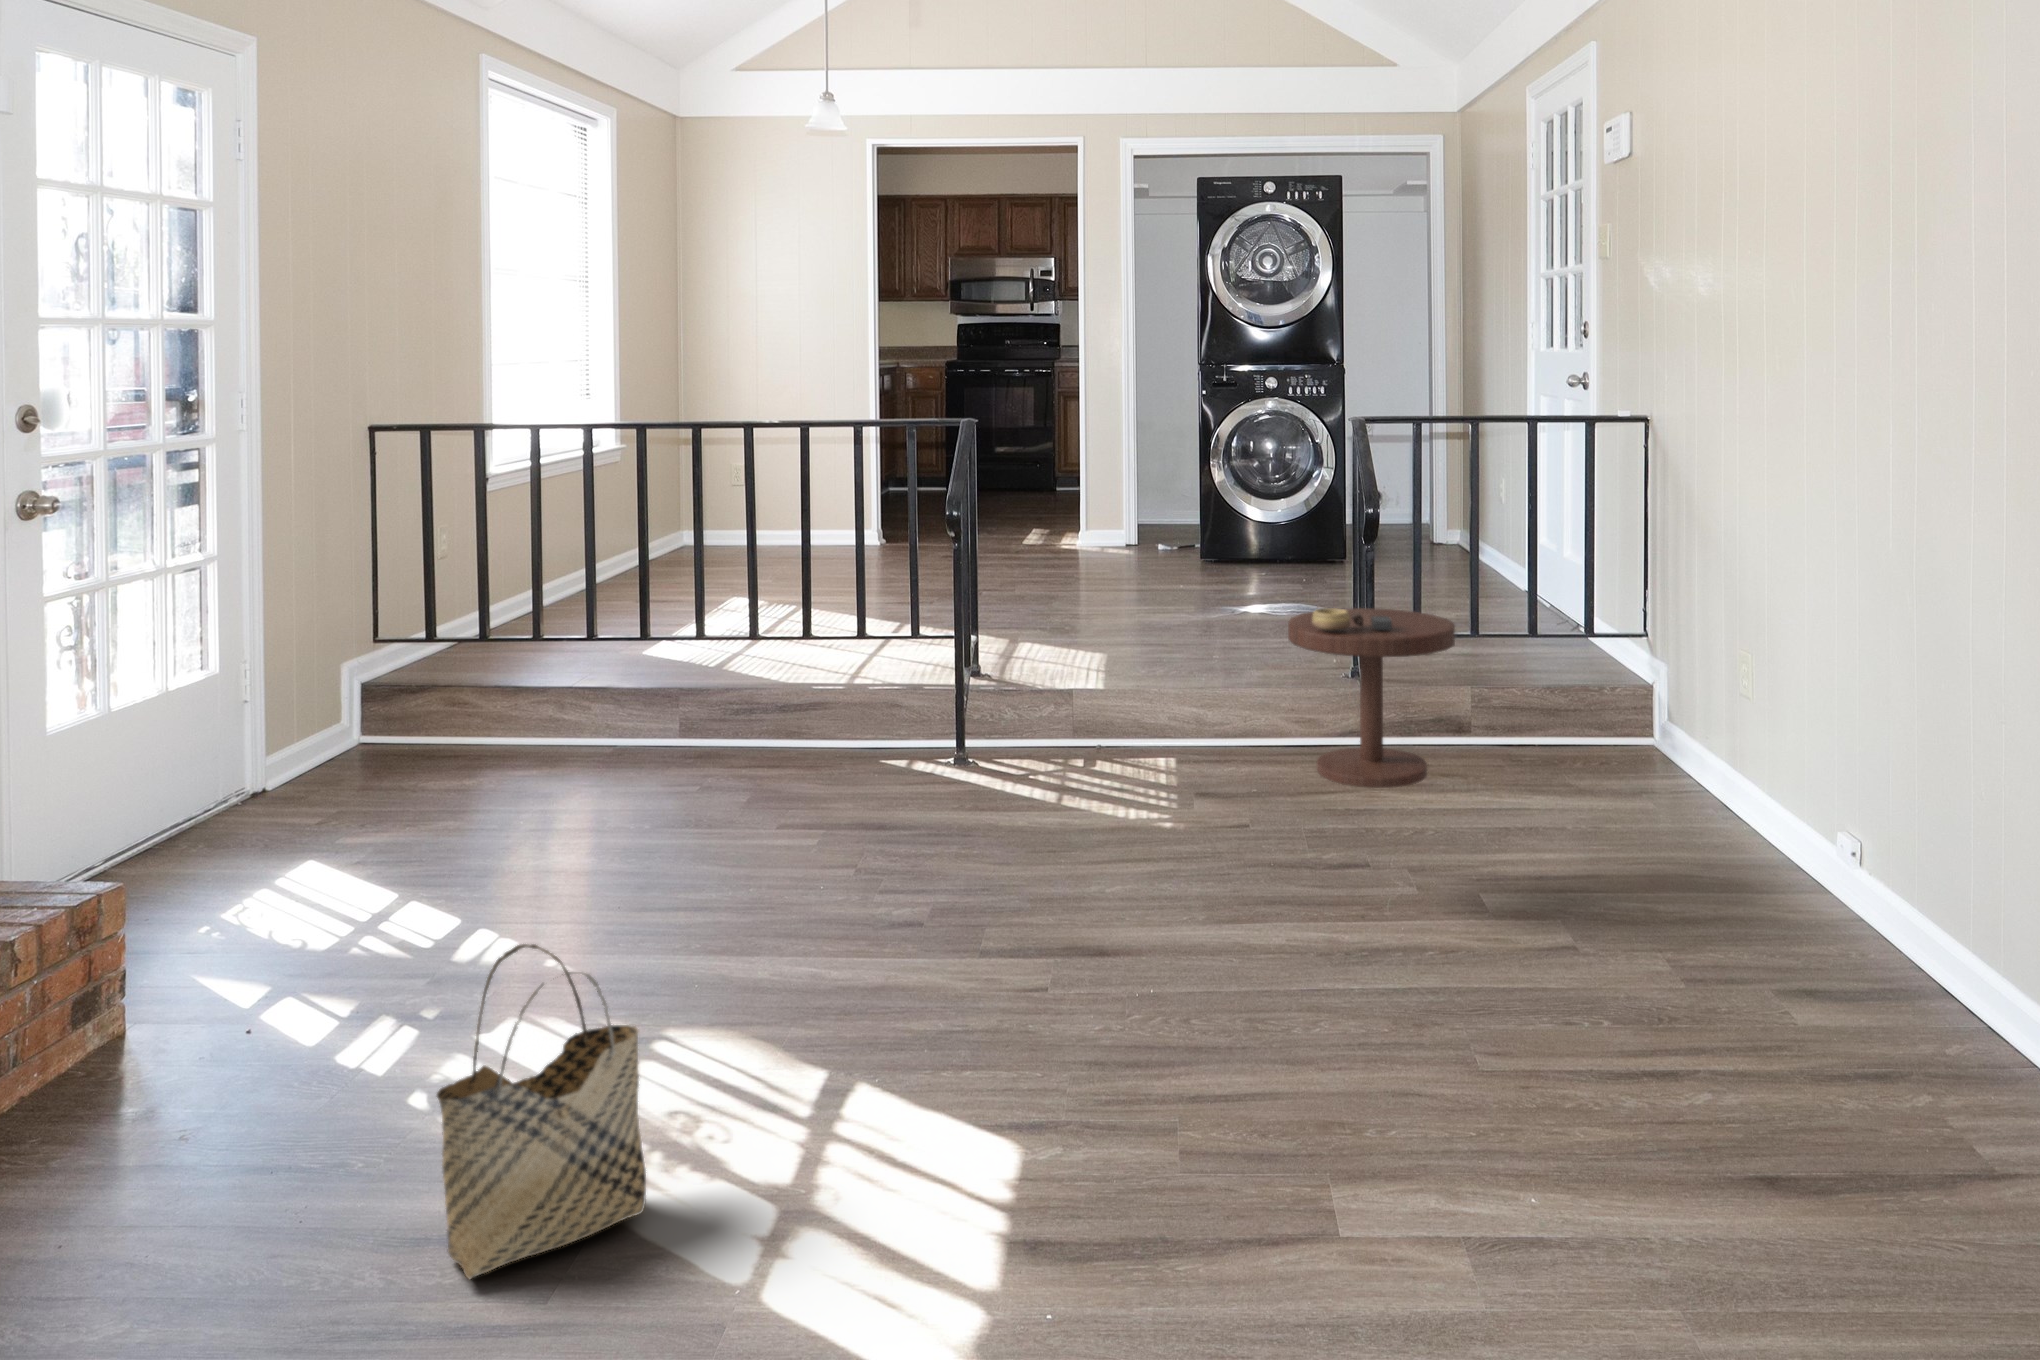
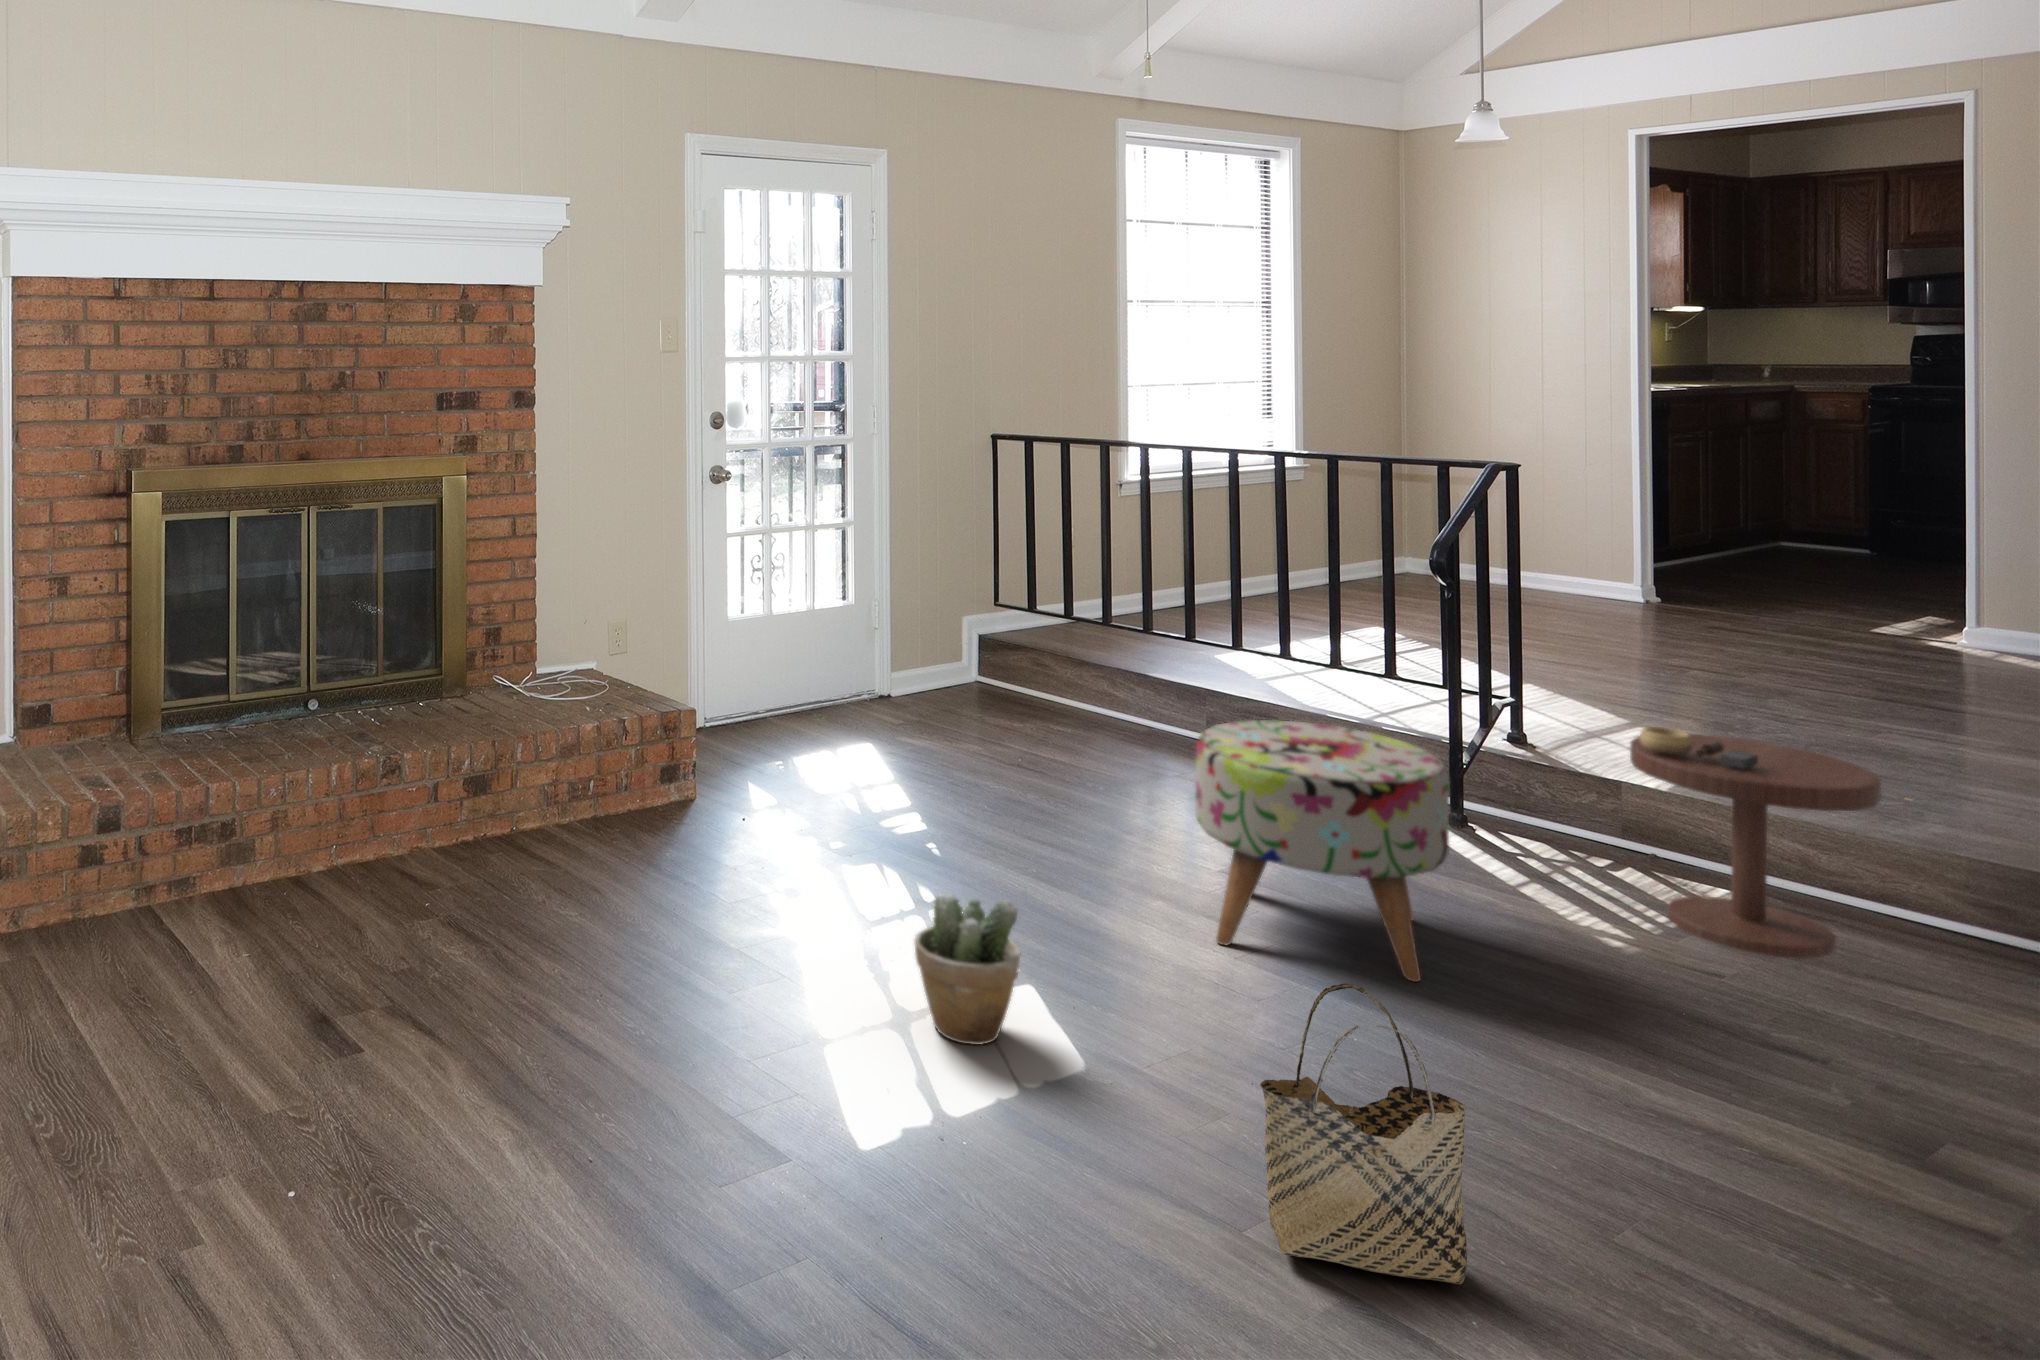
ottoman: none [868,682,1110,953] -> present [1195,720,1449,982]
woven basket: present [437,944,646,1279] -> present [1261,984,1467,1284]
potted plant: none [772,980,912,1200] -> present [914,894,1021,1045]

